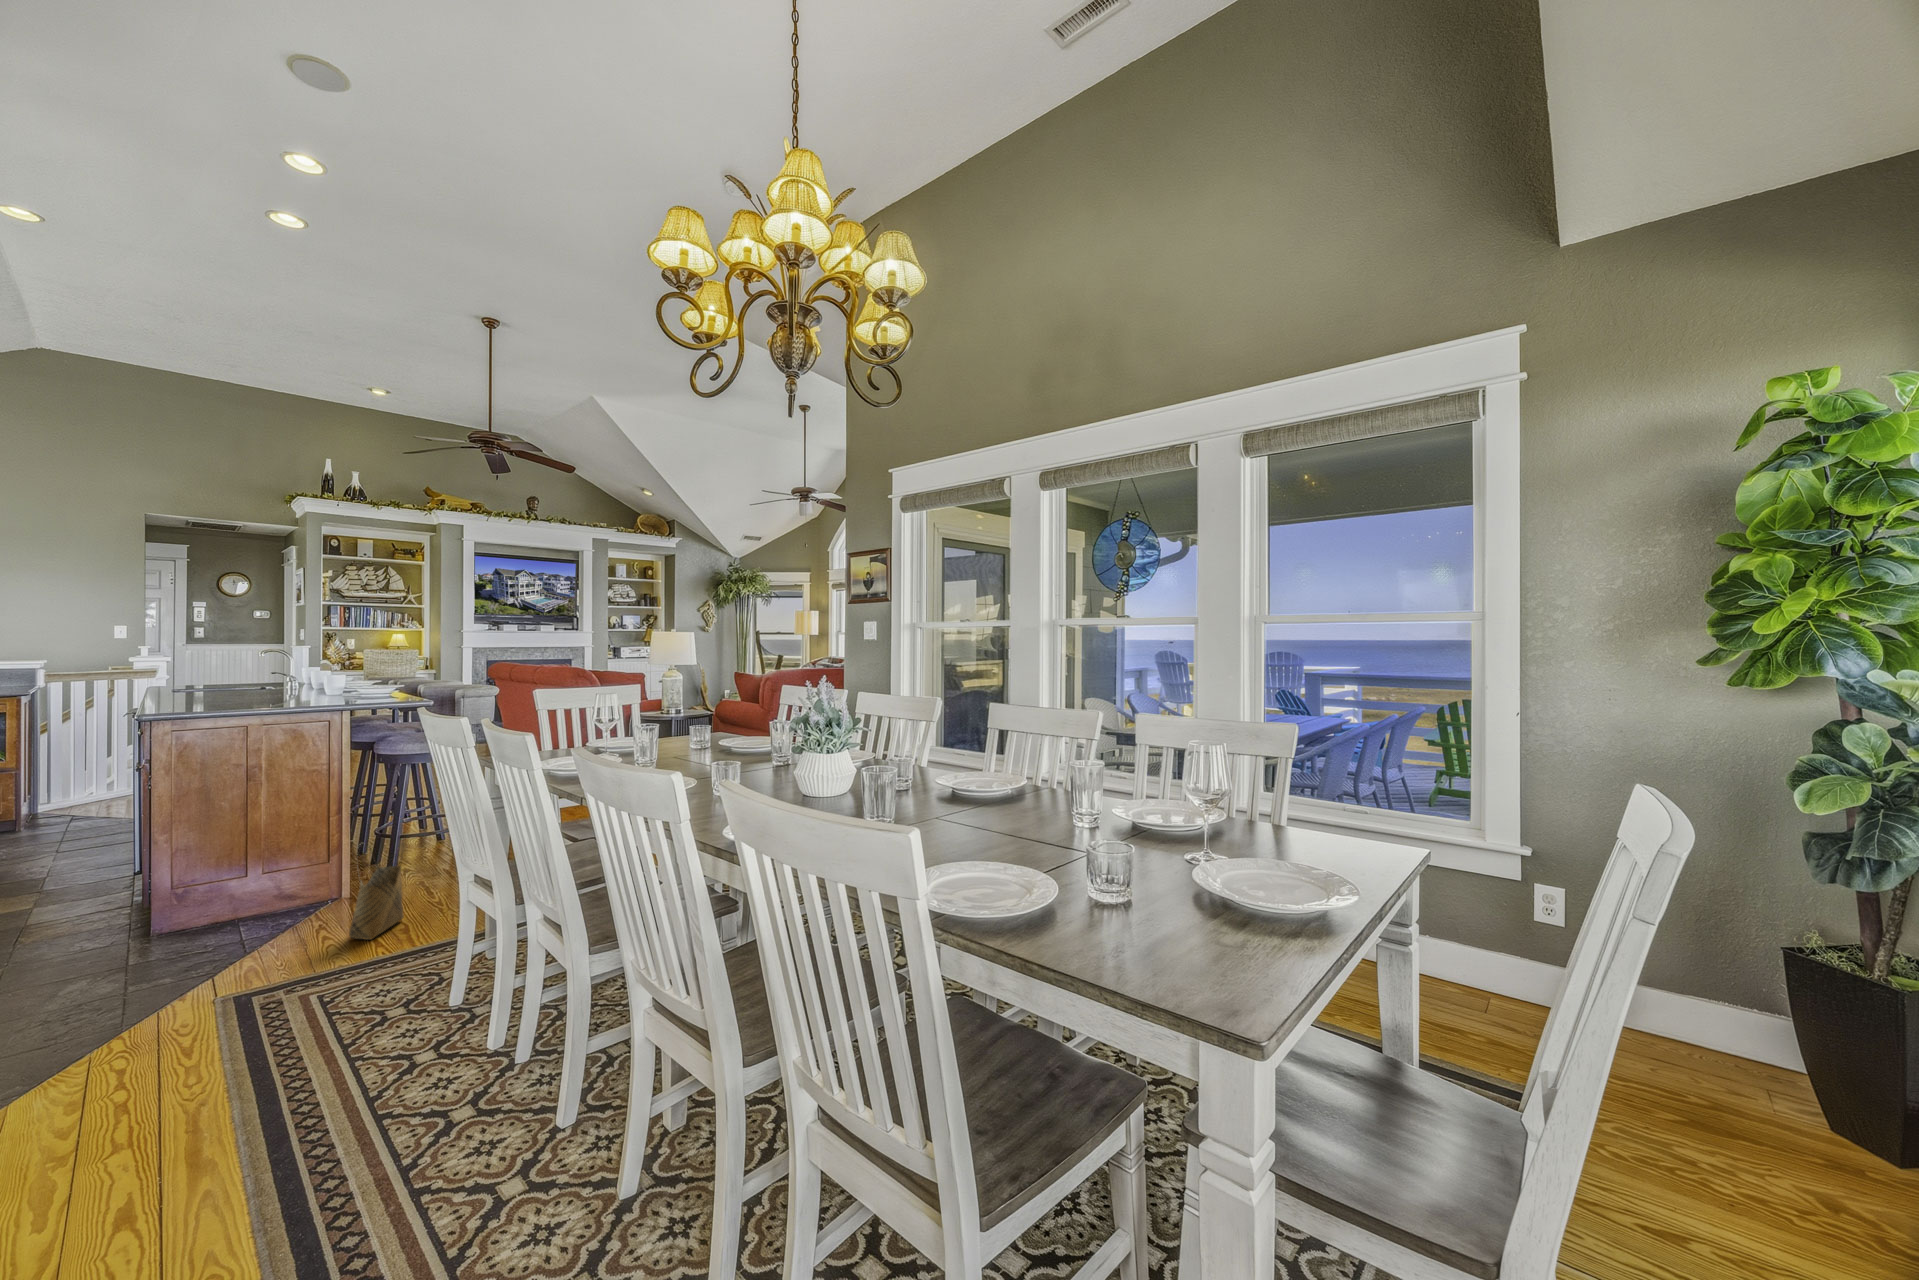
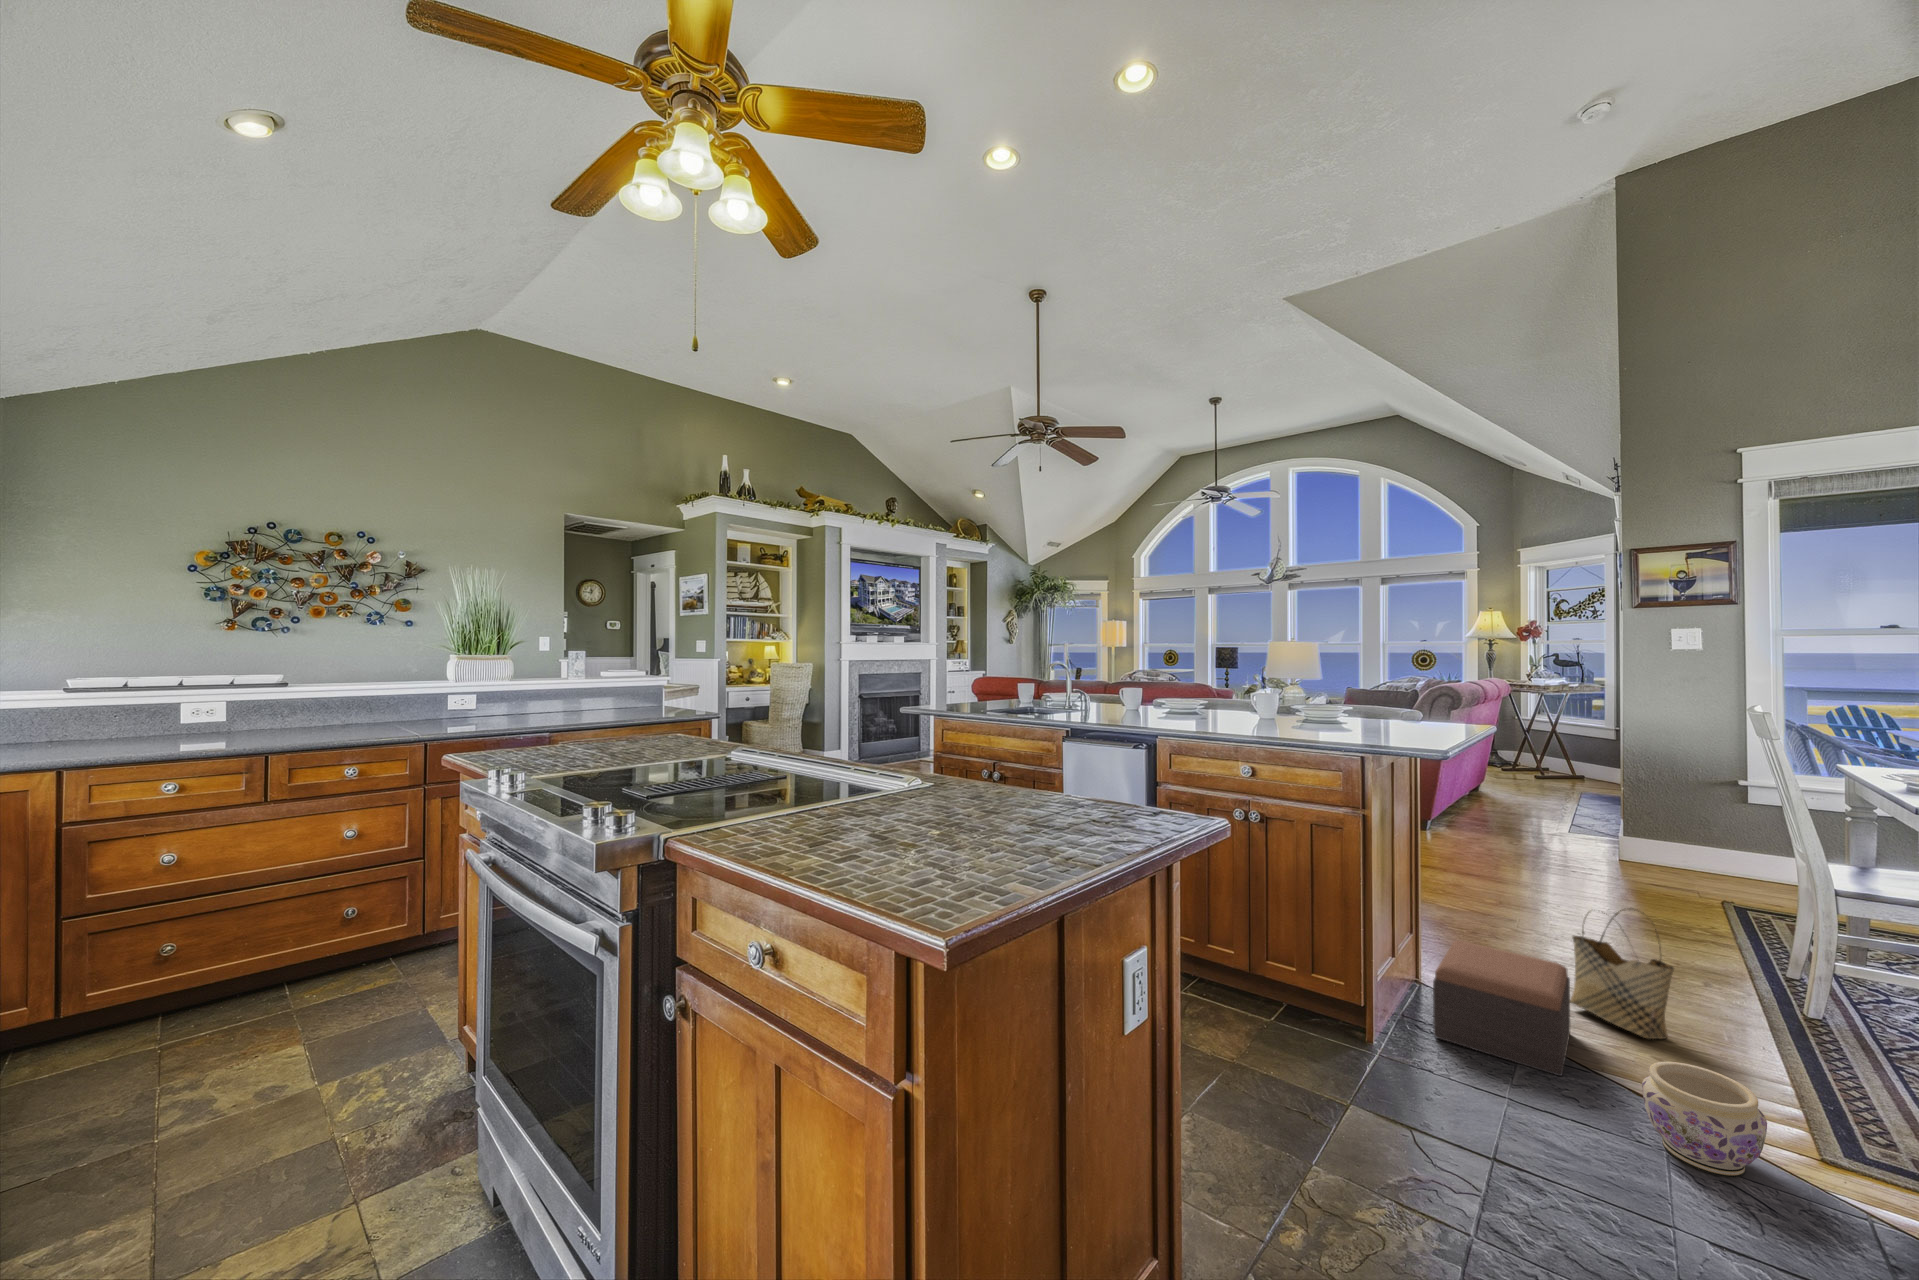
footstool: none [217,867,323,957] -> present [1433,941,1570,1076]
planter: none [84,935,176,1007] -> present [1642,1062,1767,1177]

